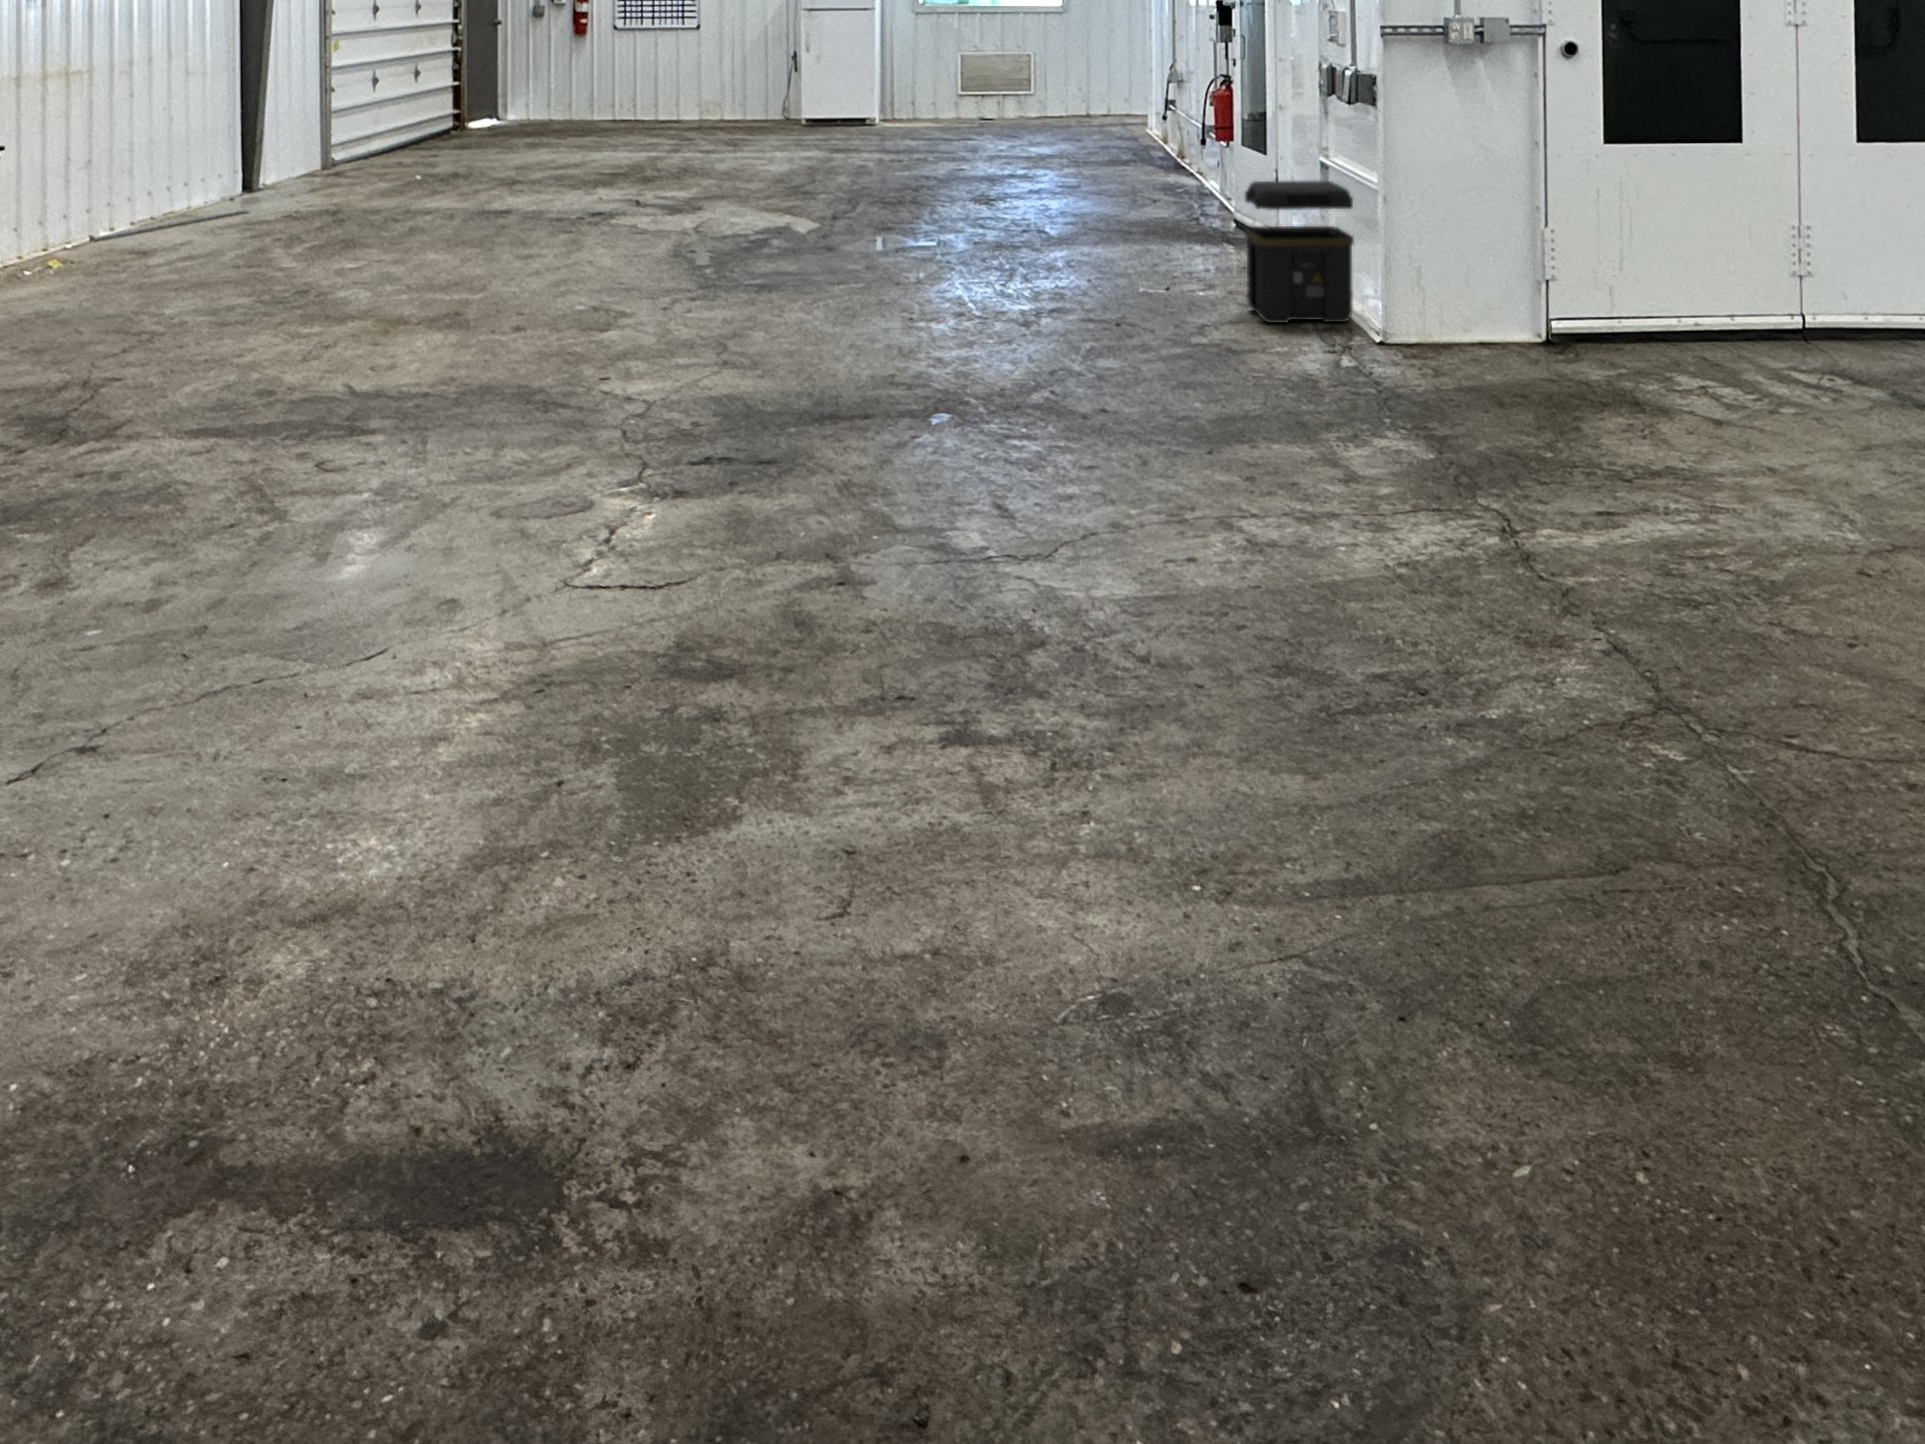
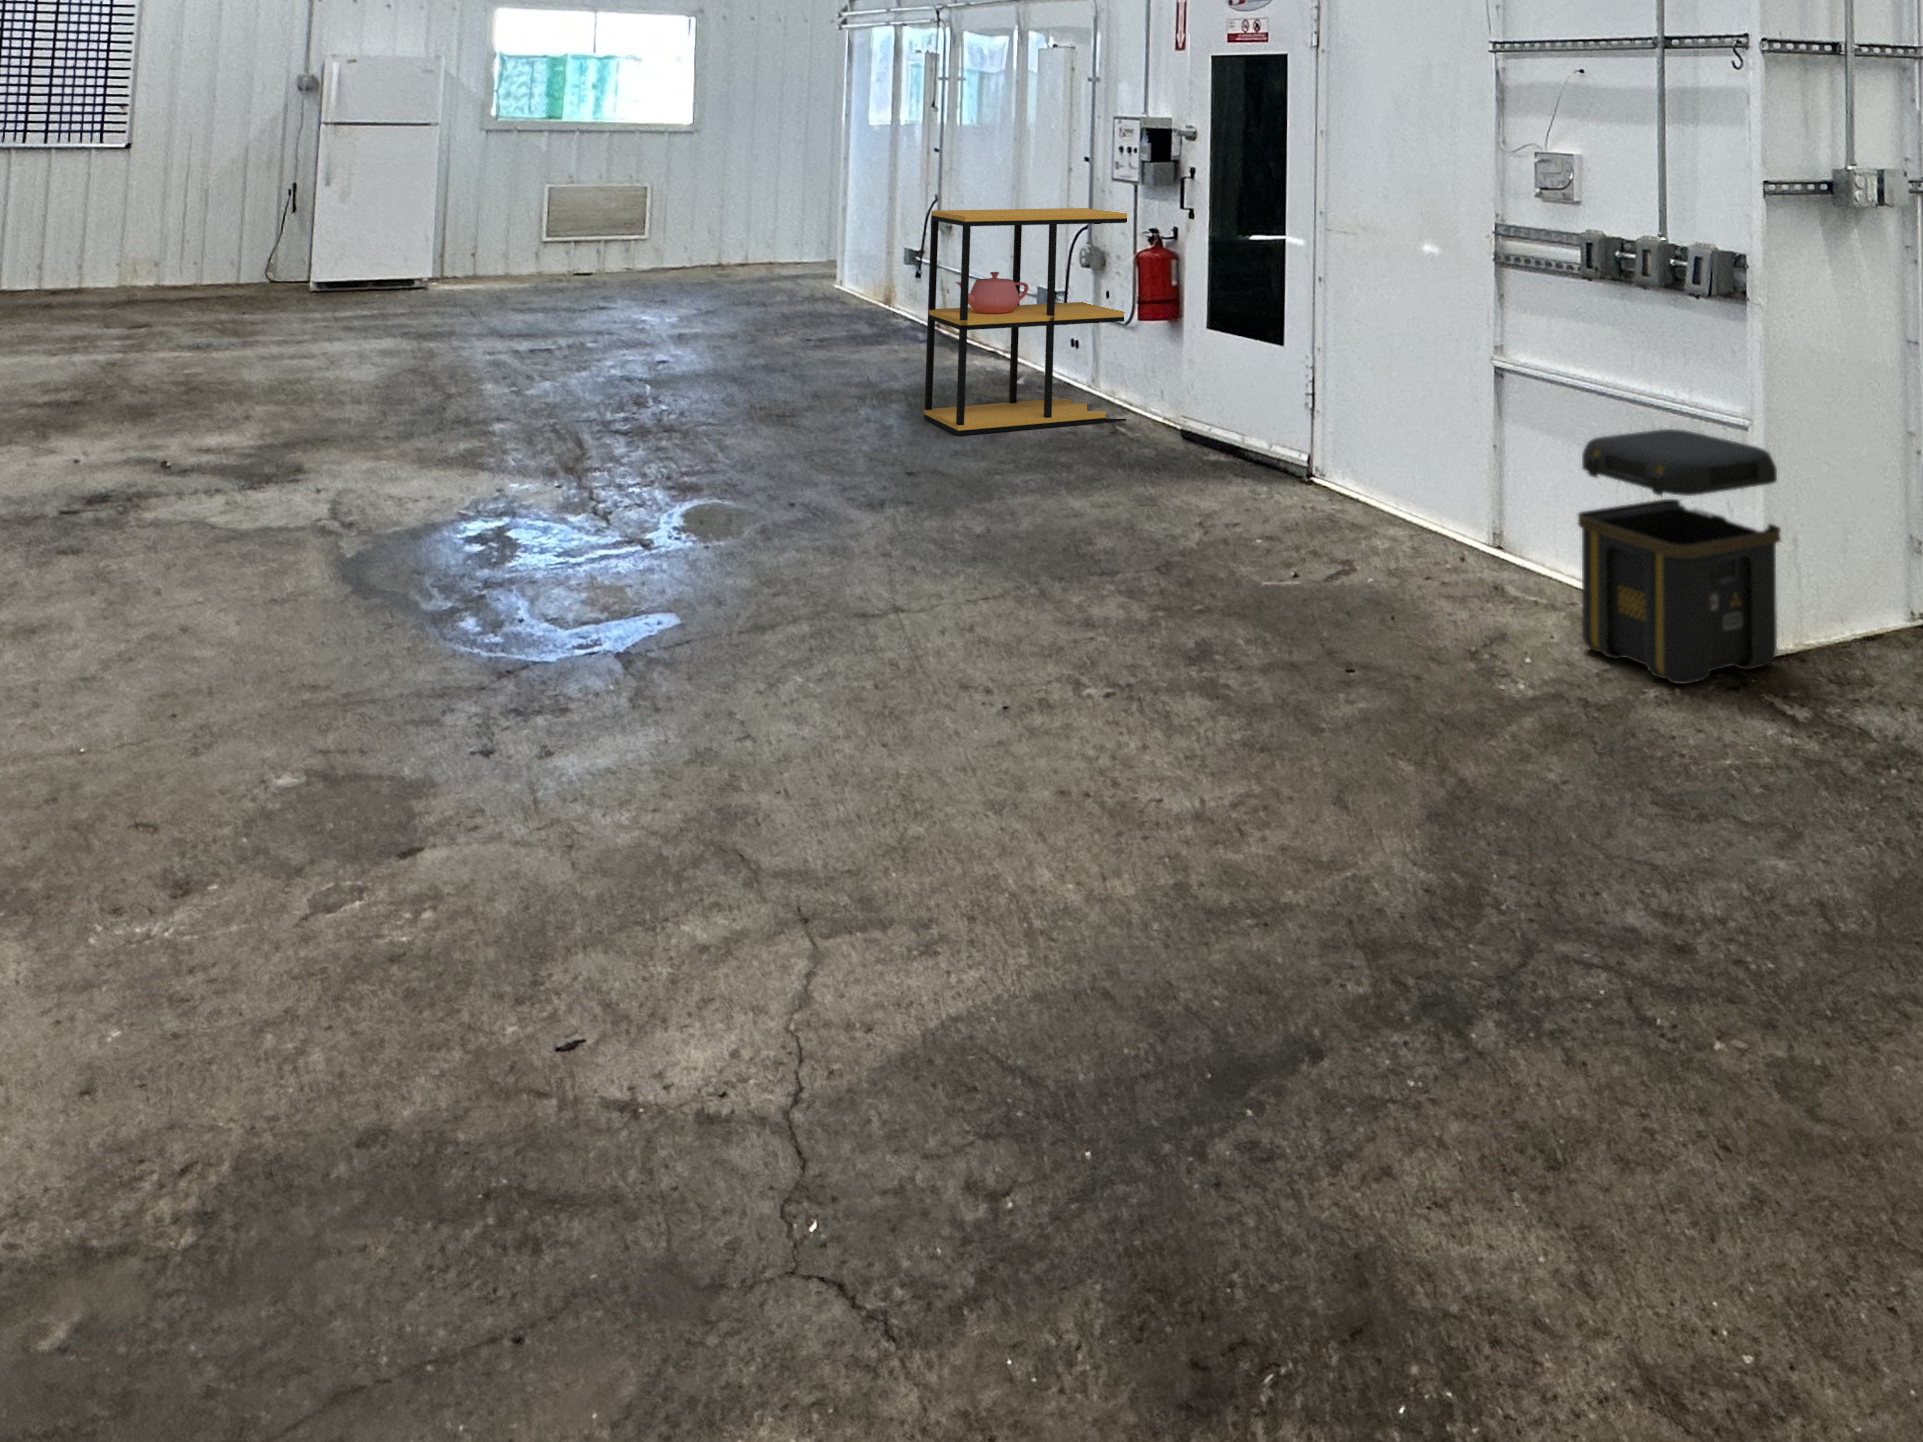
shelving unit: none [1081,59,1222,211] -> present [924,208,1127,436]

